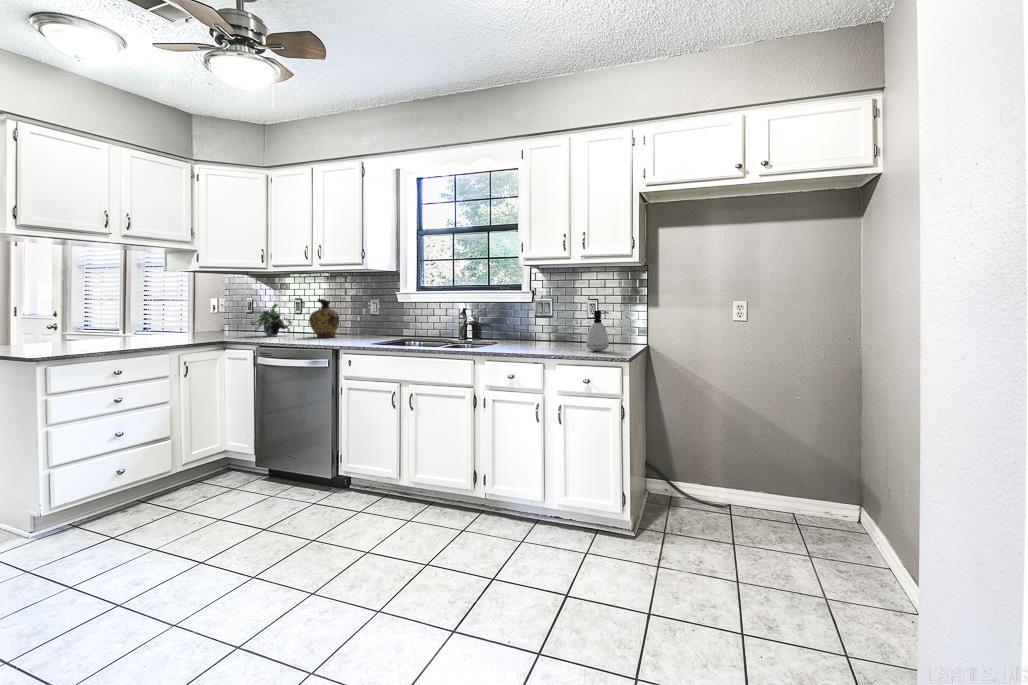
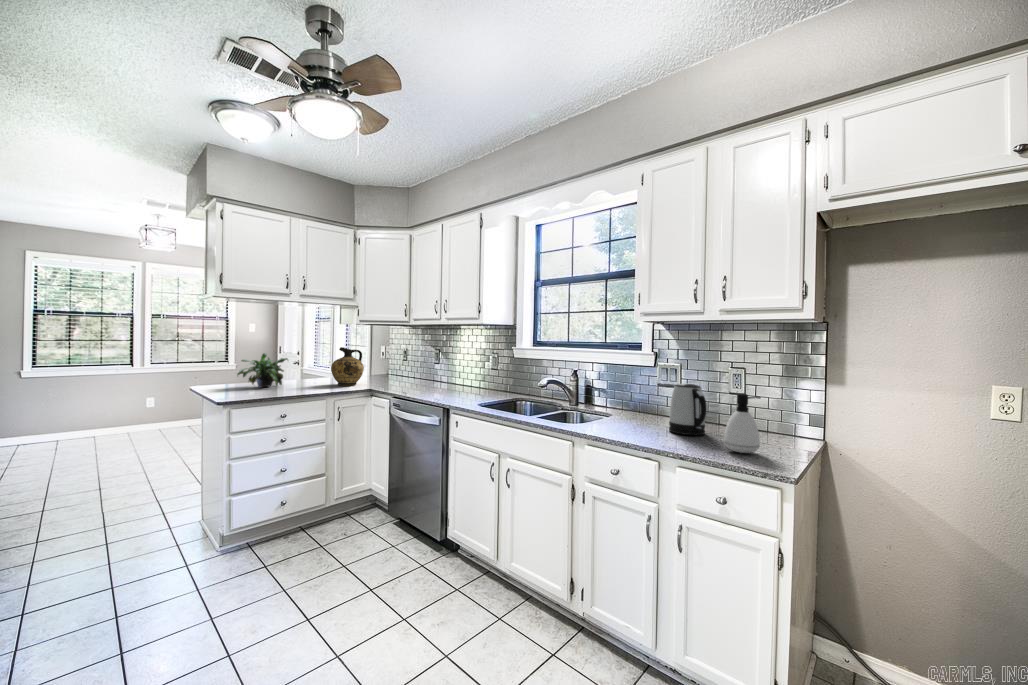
ceramic jug: present [309,299,339,337] -> present [331,347,364,385]
potted plant: present [250,304,292,336] -> present [237,353,288,388]
kettle: none [547,310,574,348] -> present [669,383,707,435]

